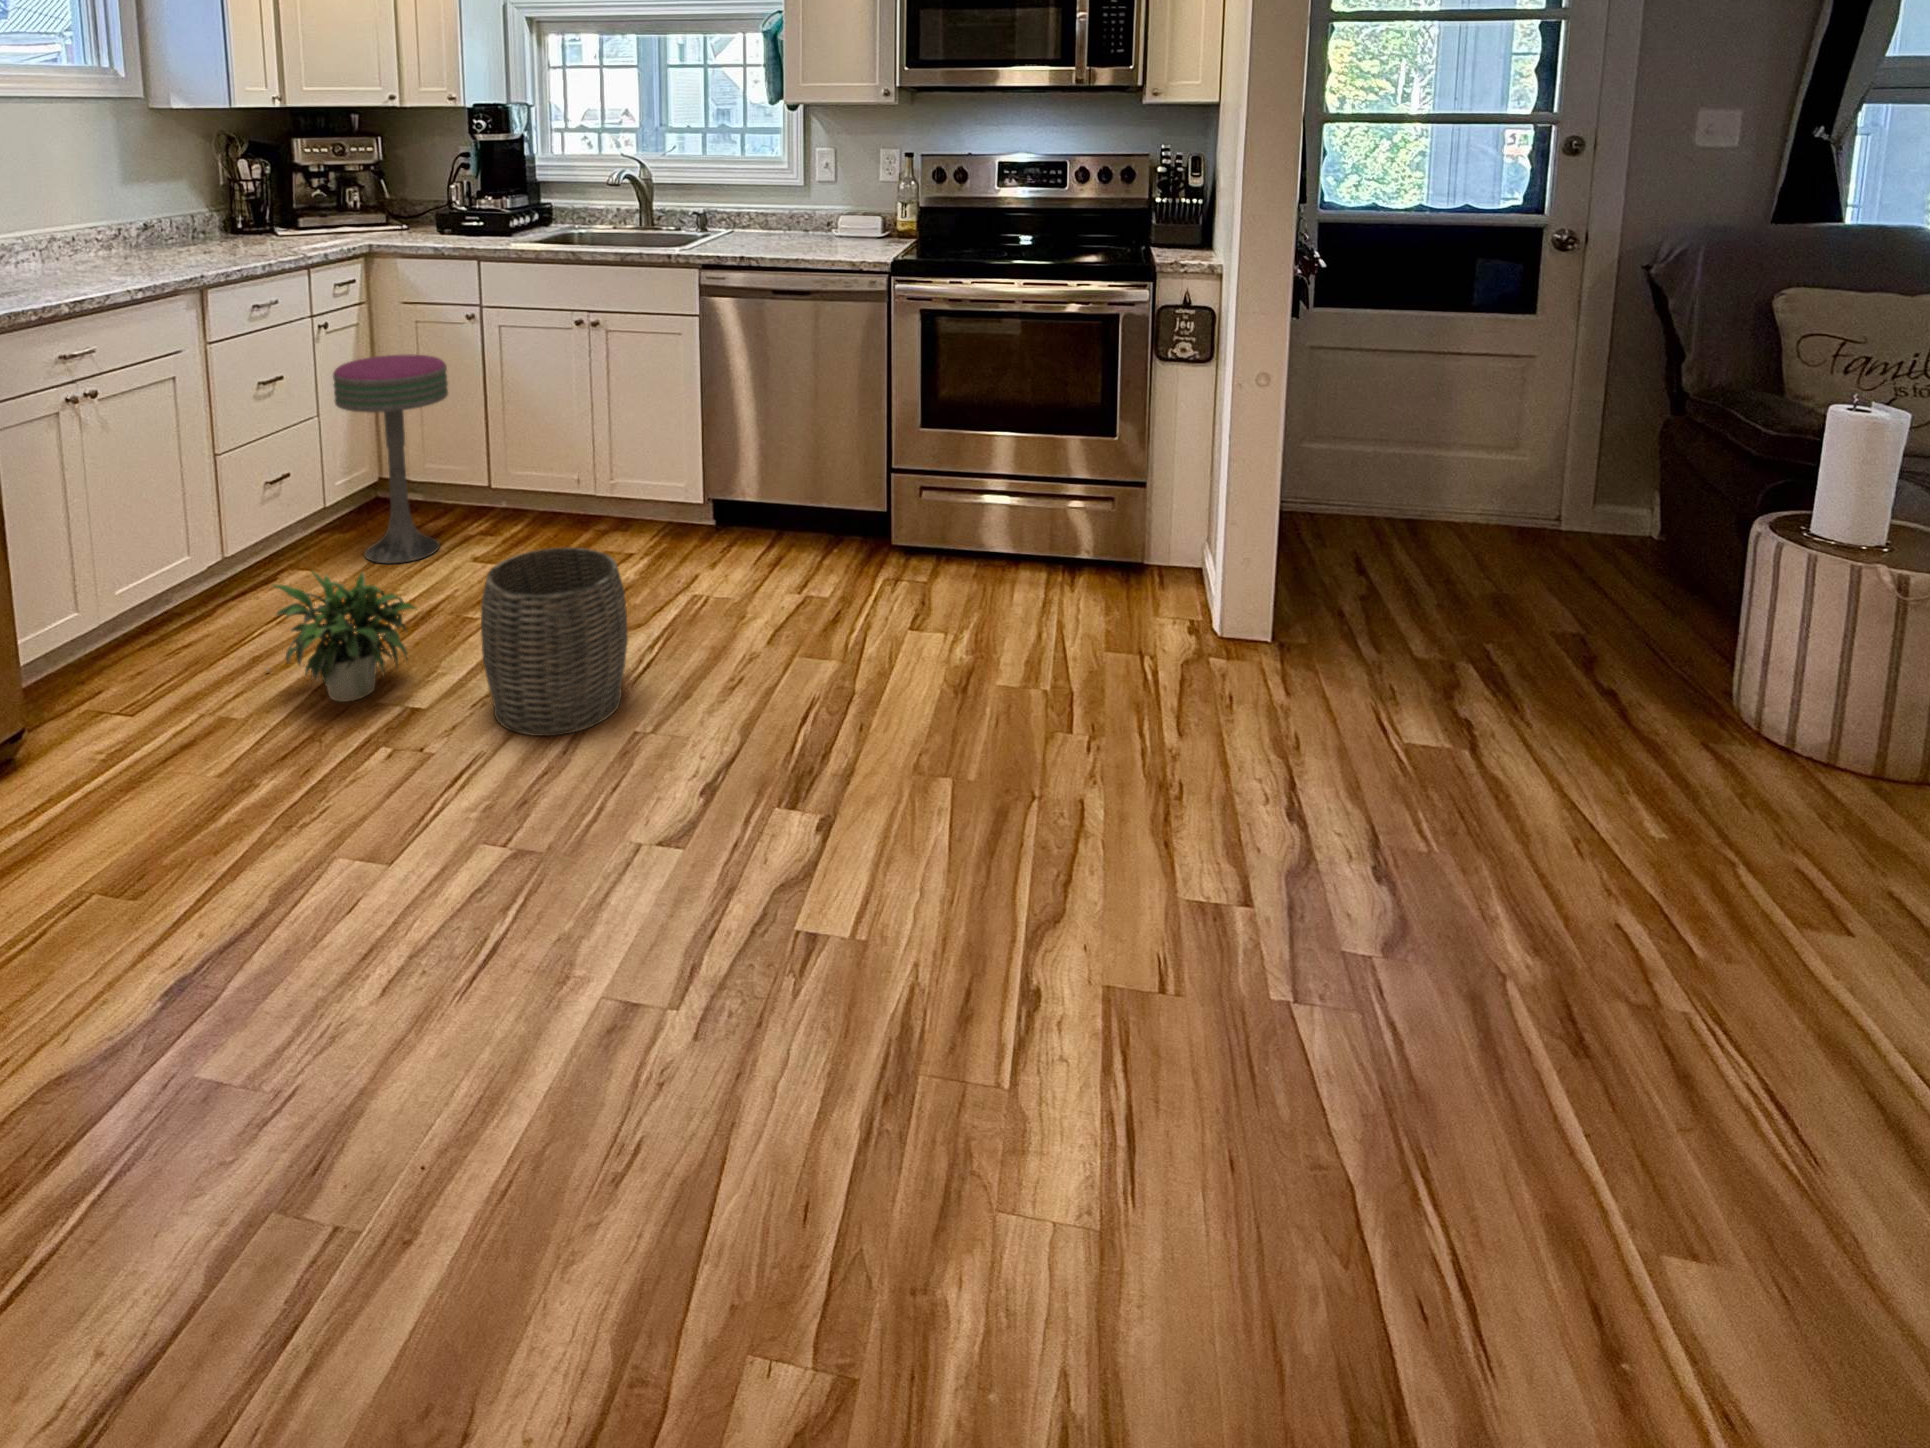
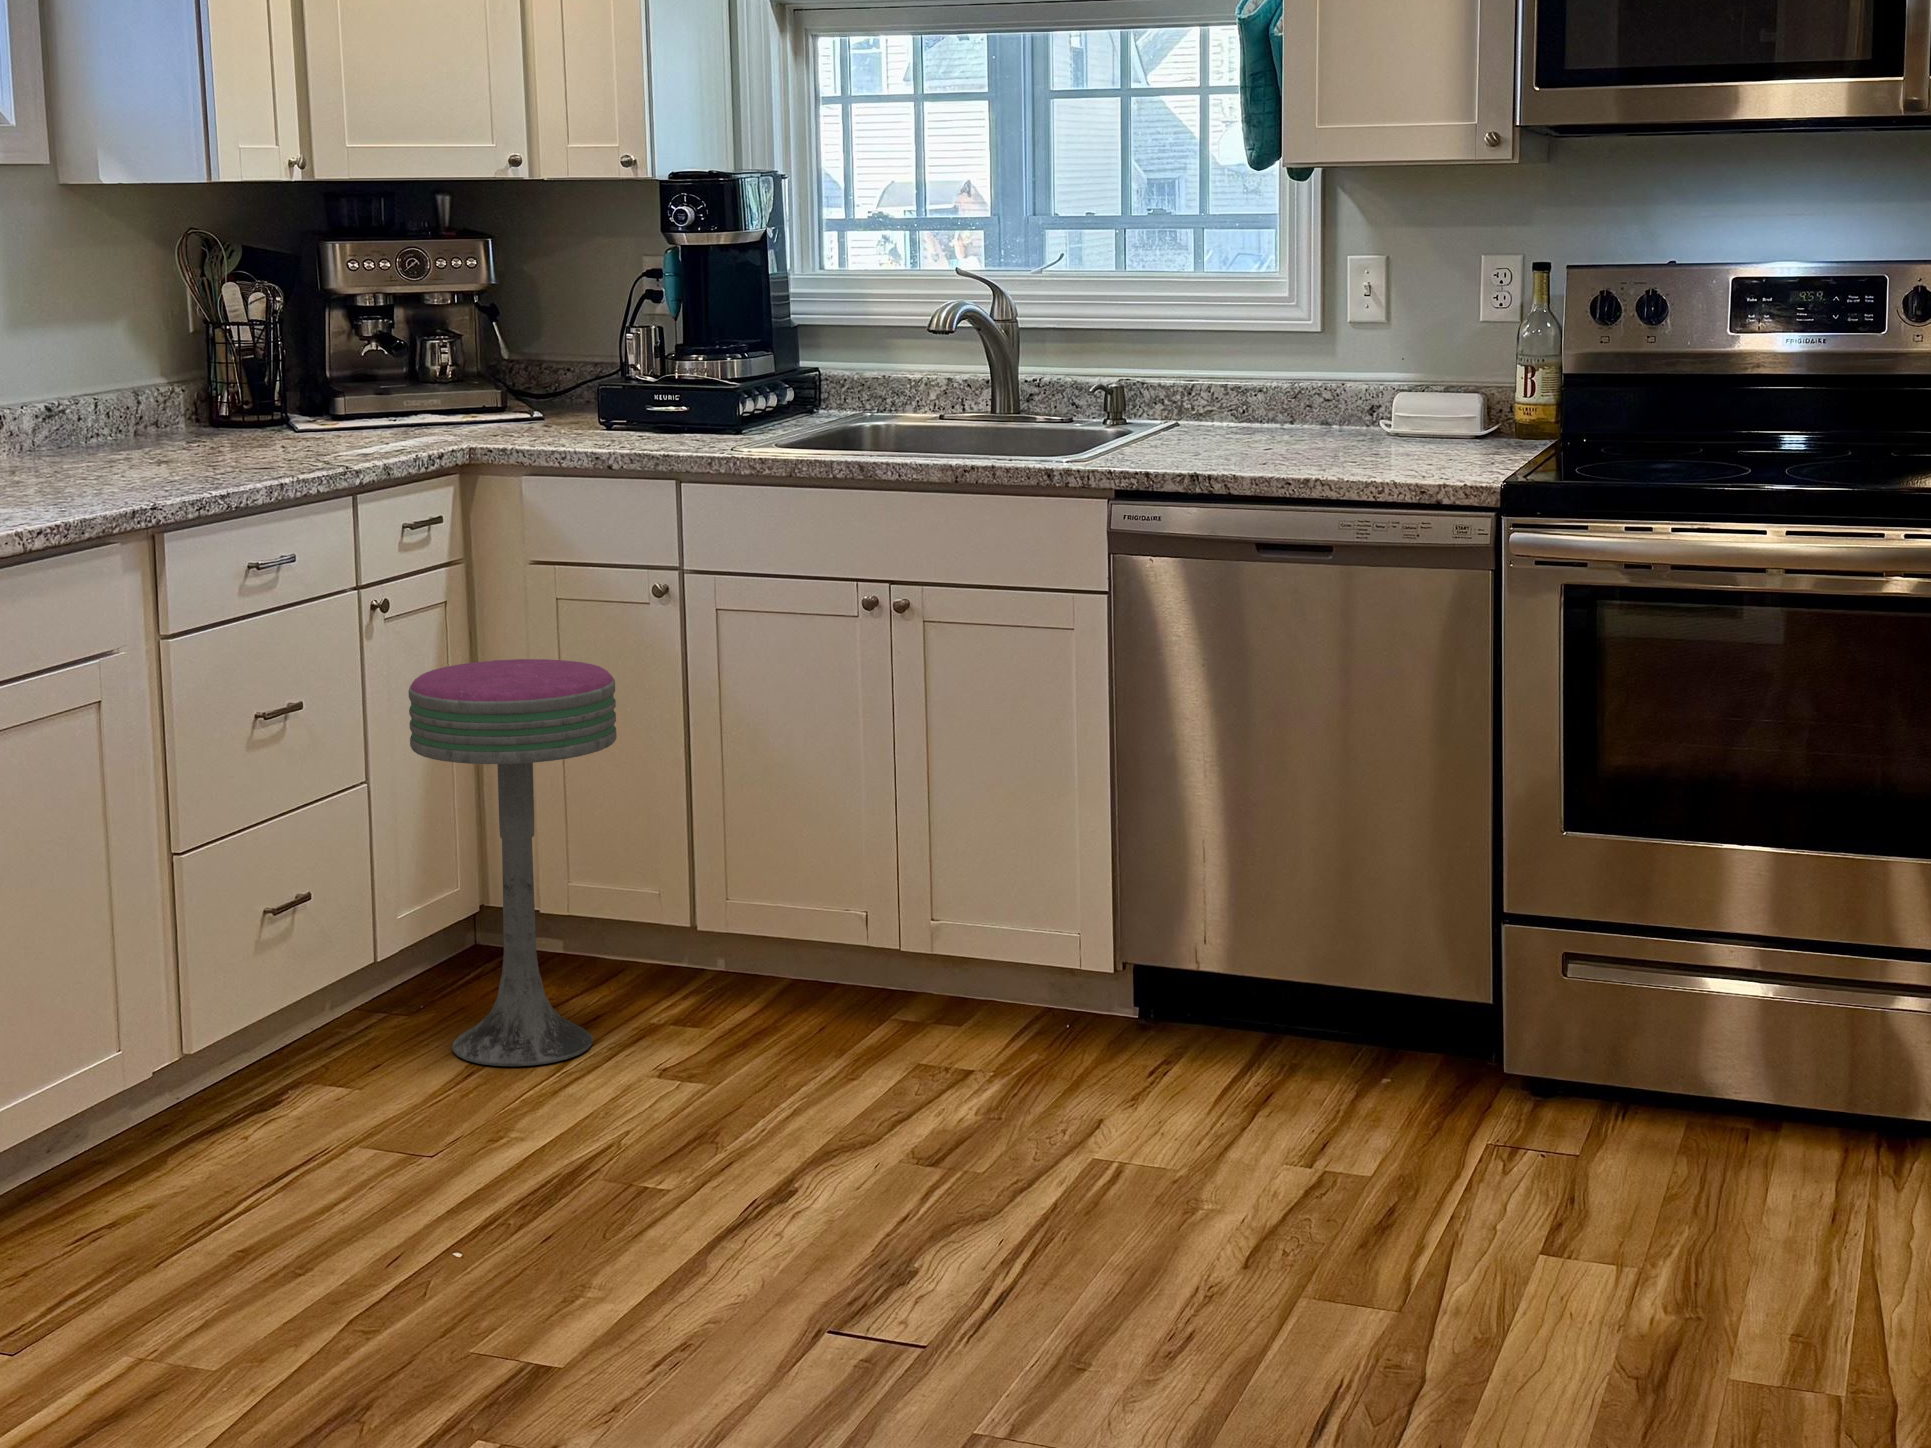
woven basket: present [481,548,628,736] -> none [693,1013,960,1358]
potted plant: present [273,571,416,702] -> none [298,1030,573,1279]

